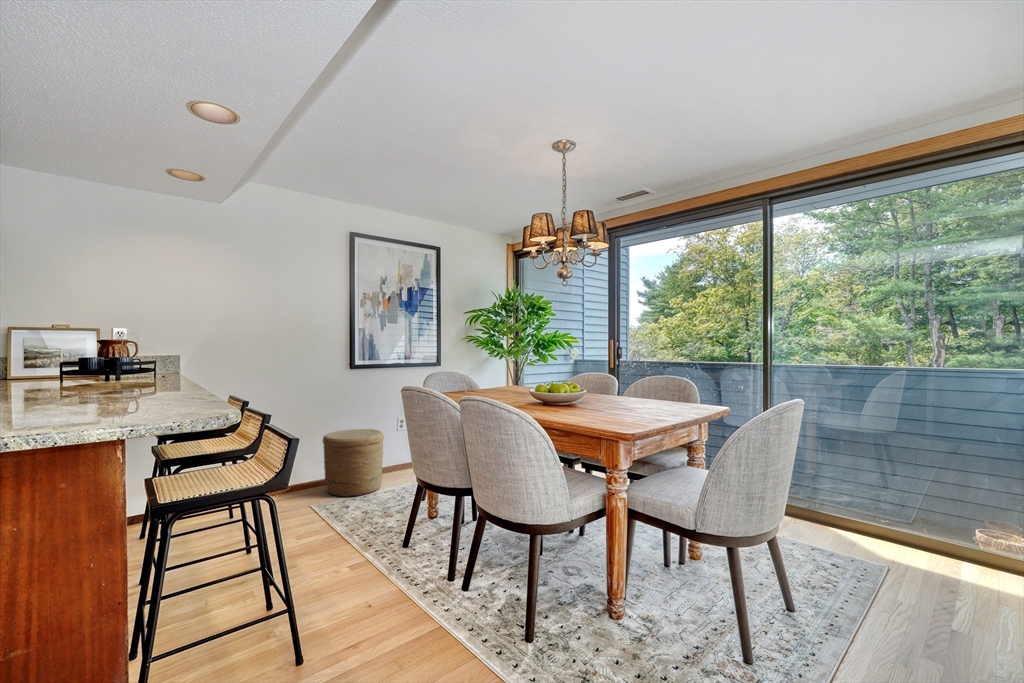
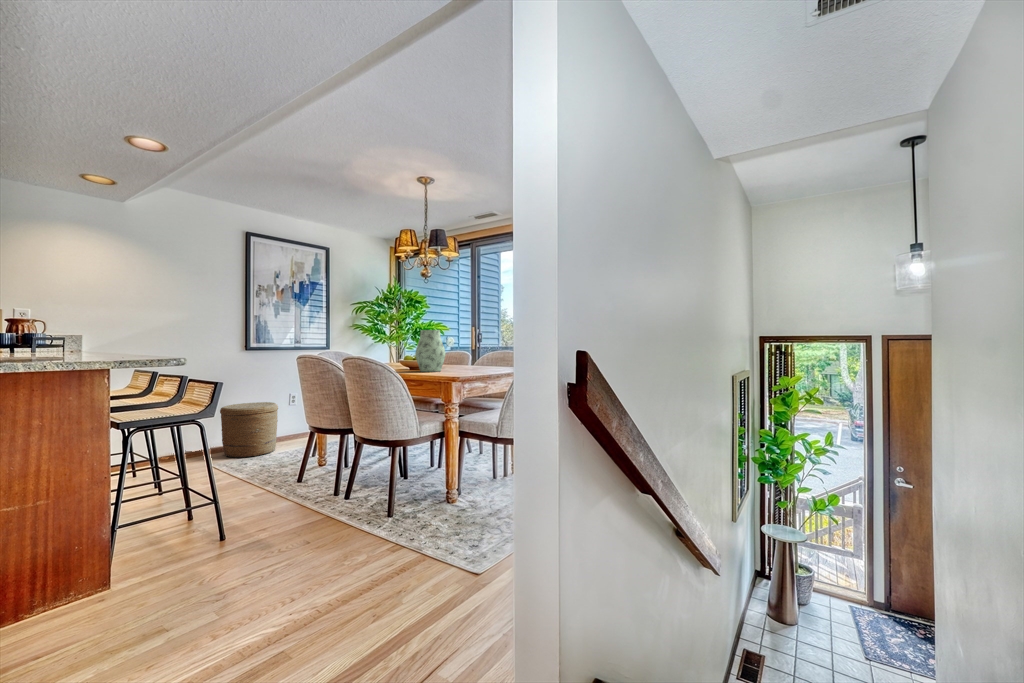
vase: none [553,351,595,411] -> present [415,330,445,372]

